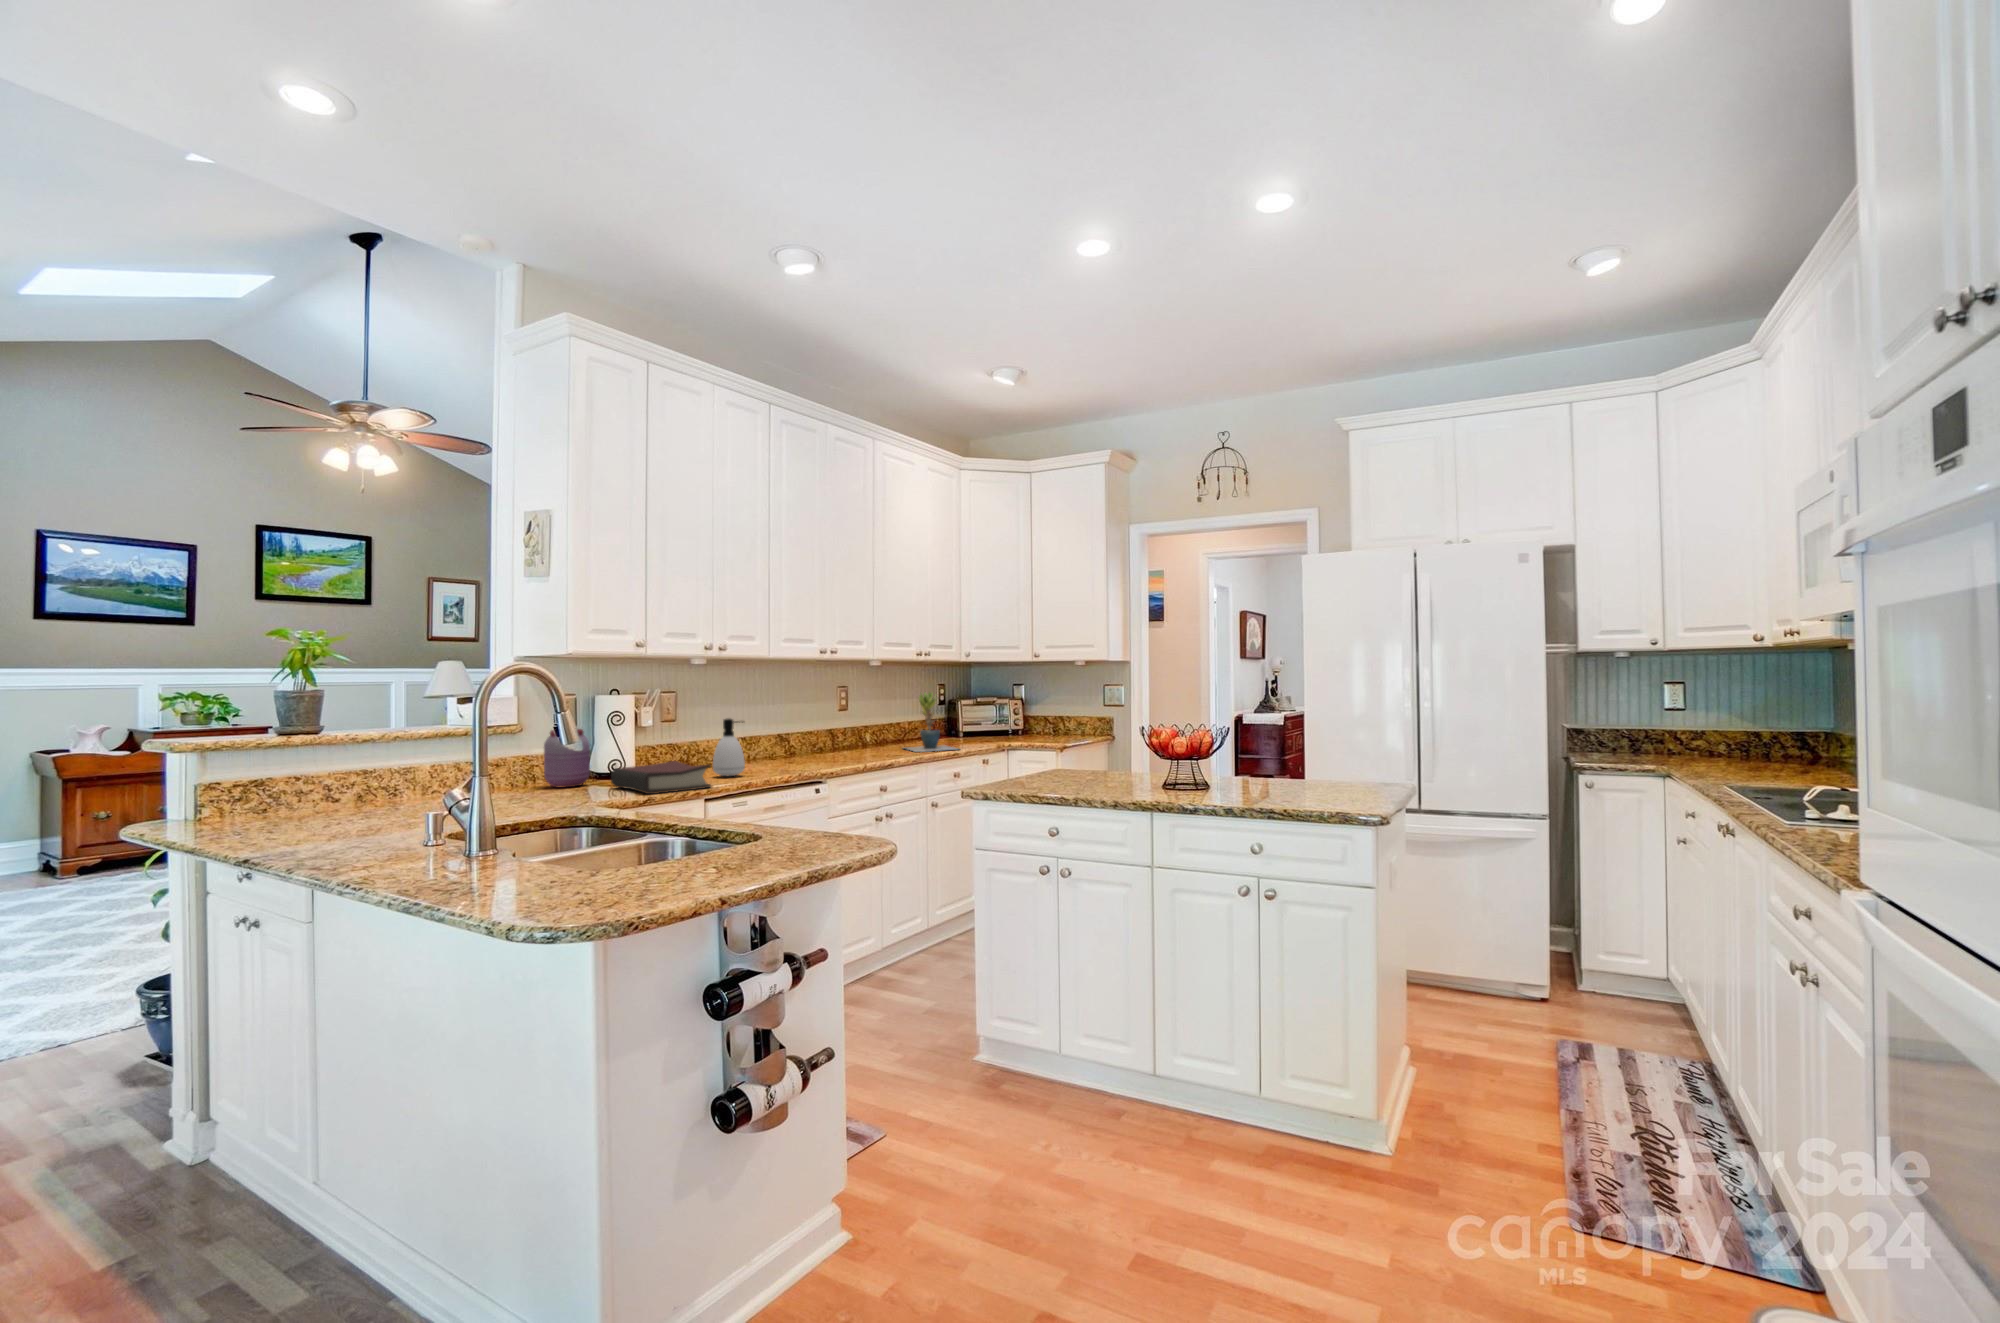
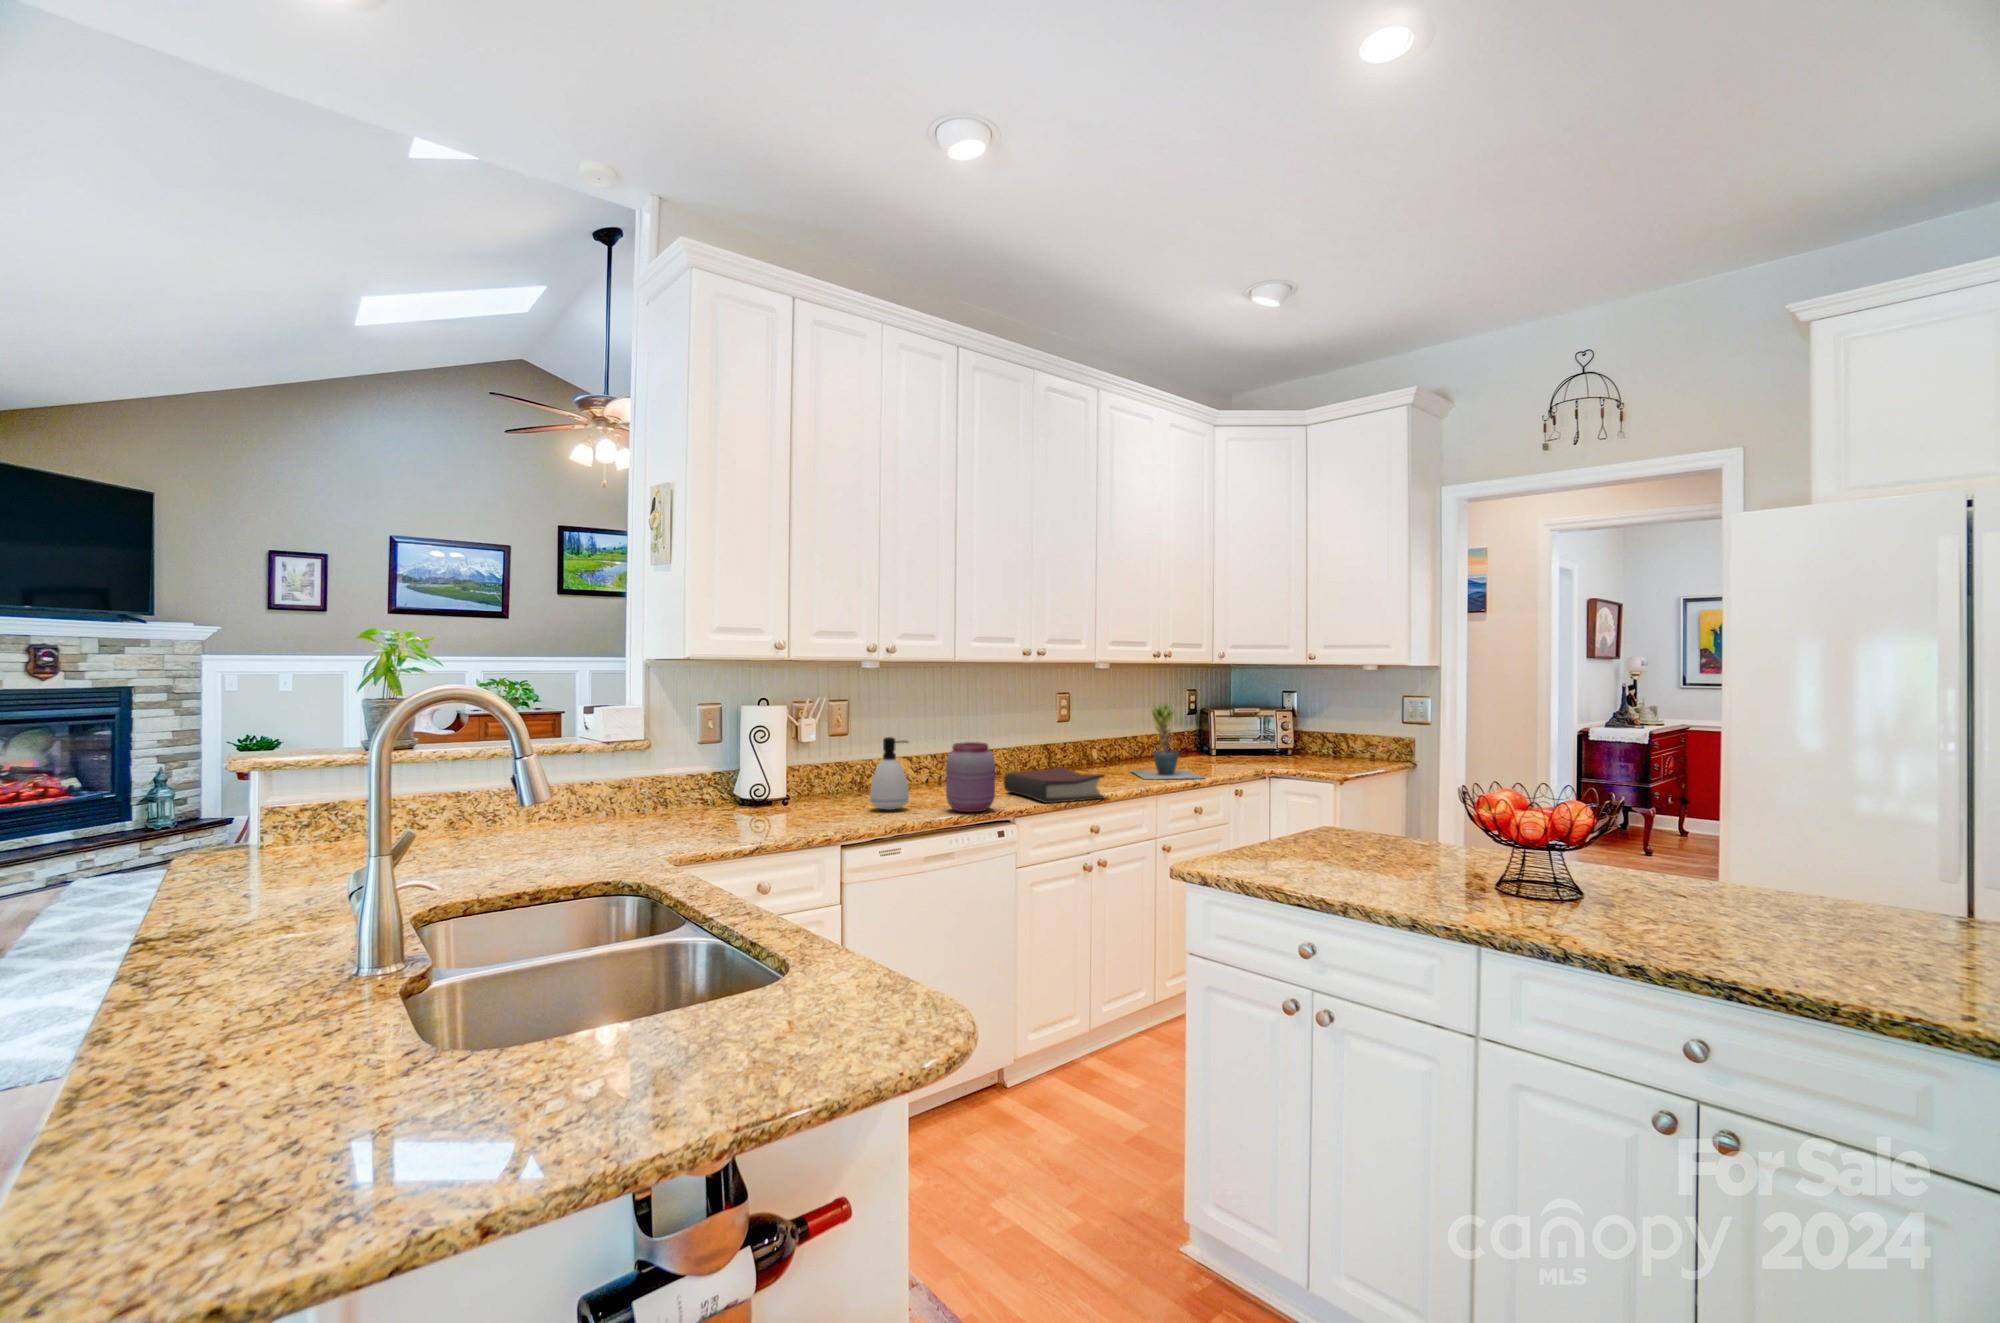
jar: present [544,729,590,787] -> present [946,742,995,812]
hardback book: present [611,761,711,794] -> present [1004,767,1105,803]

